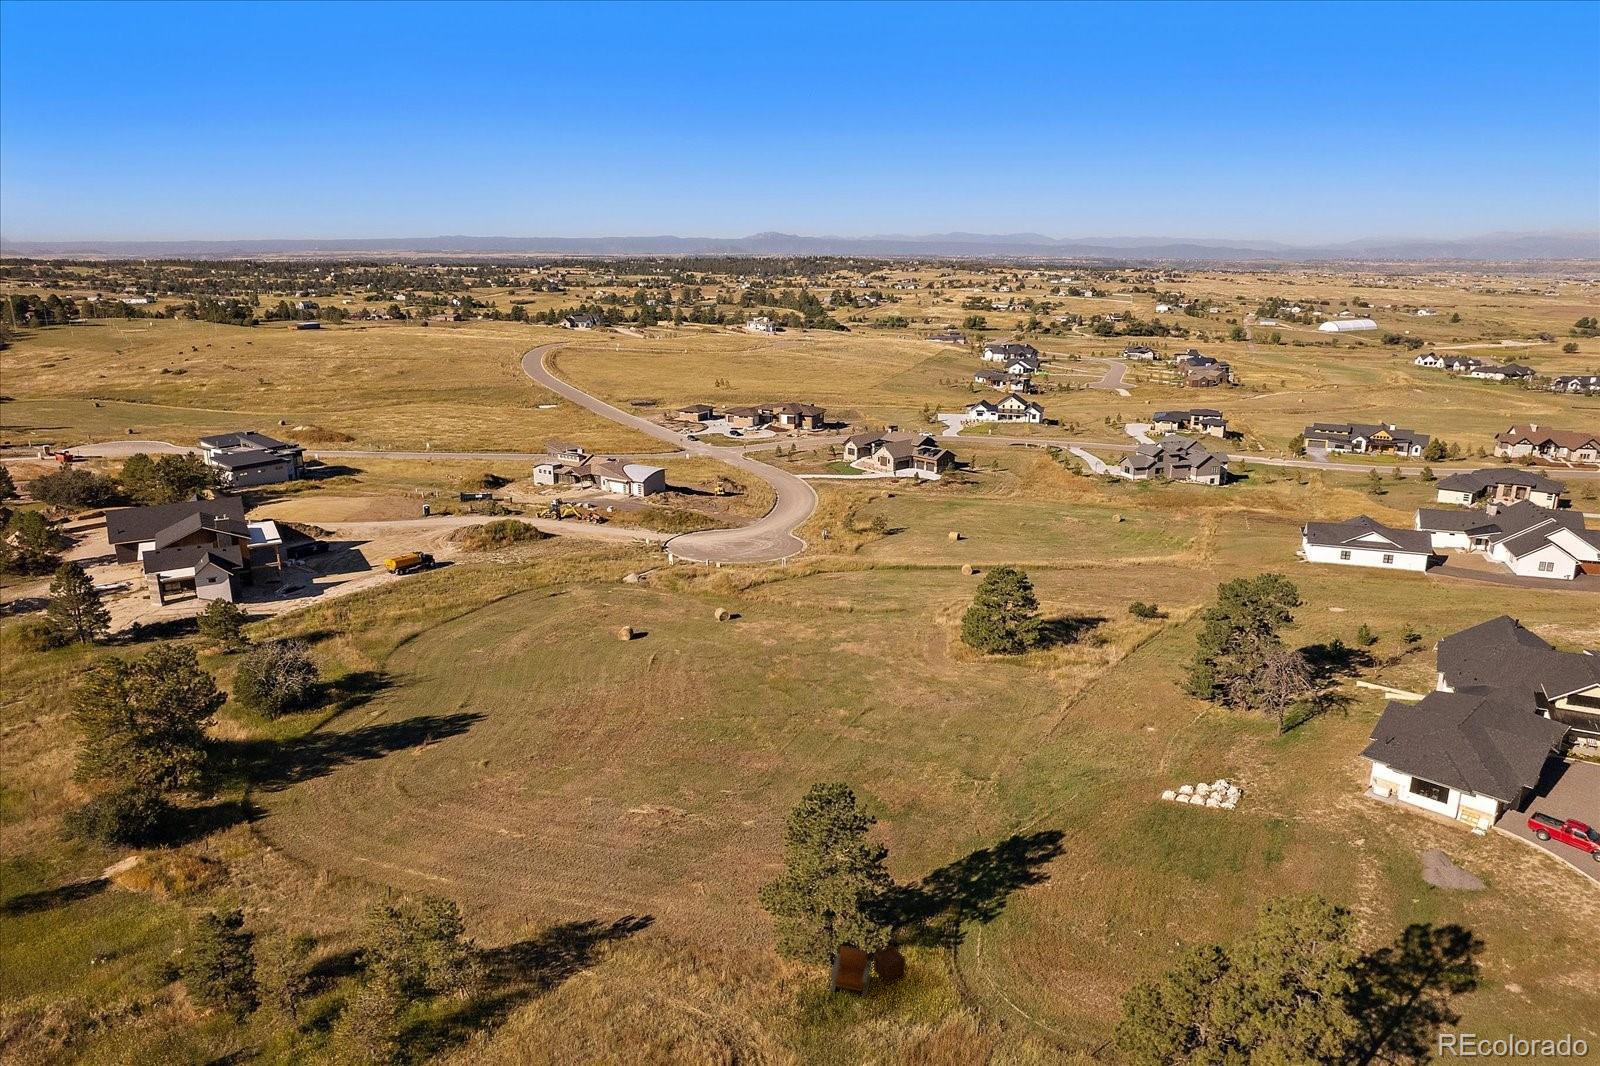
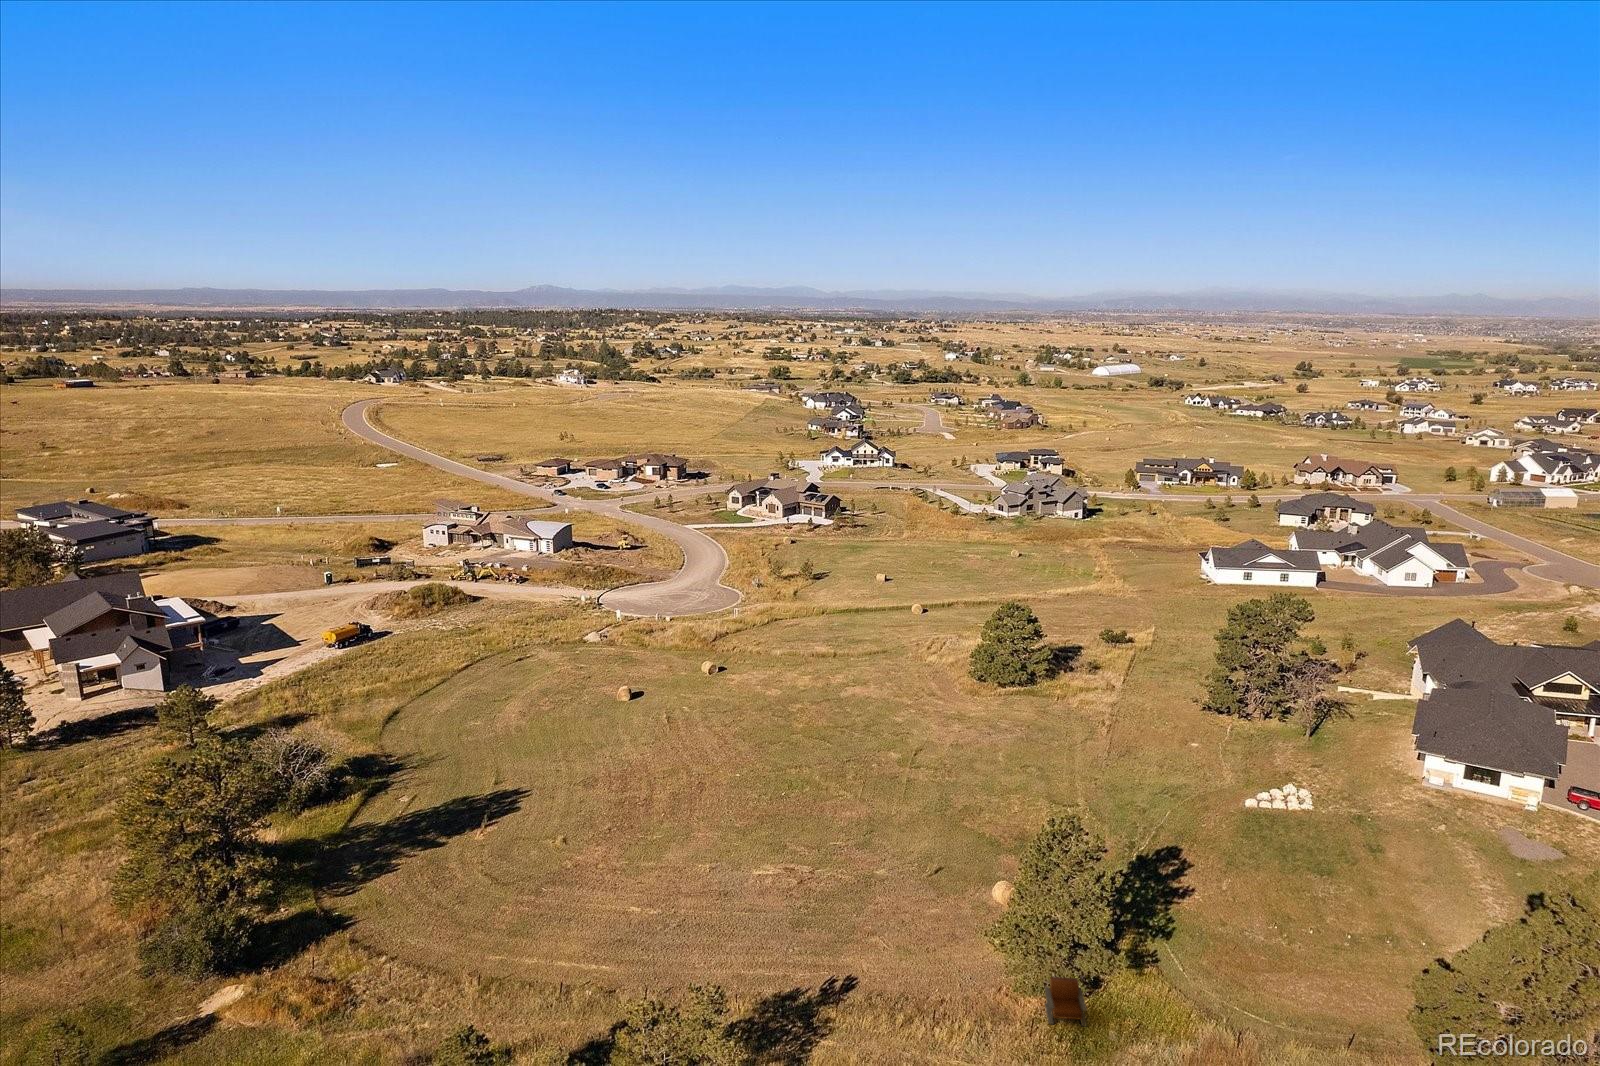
wooden crate: present [874,945,906,985] -> none [1080,970,1113,1011]

